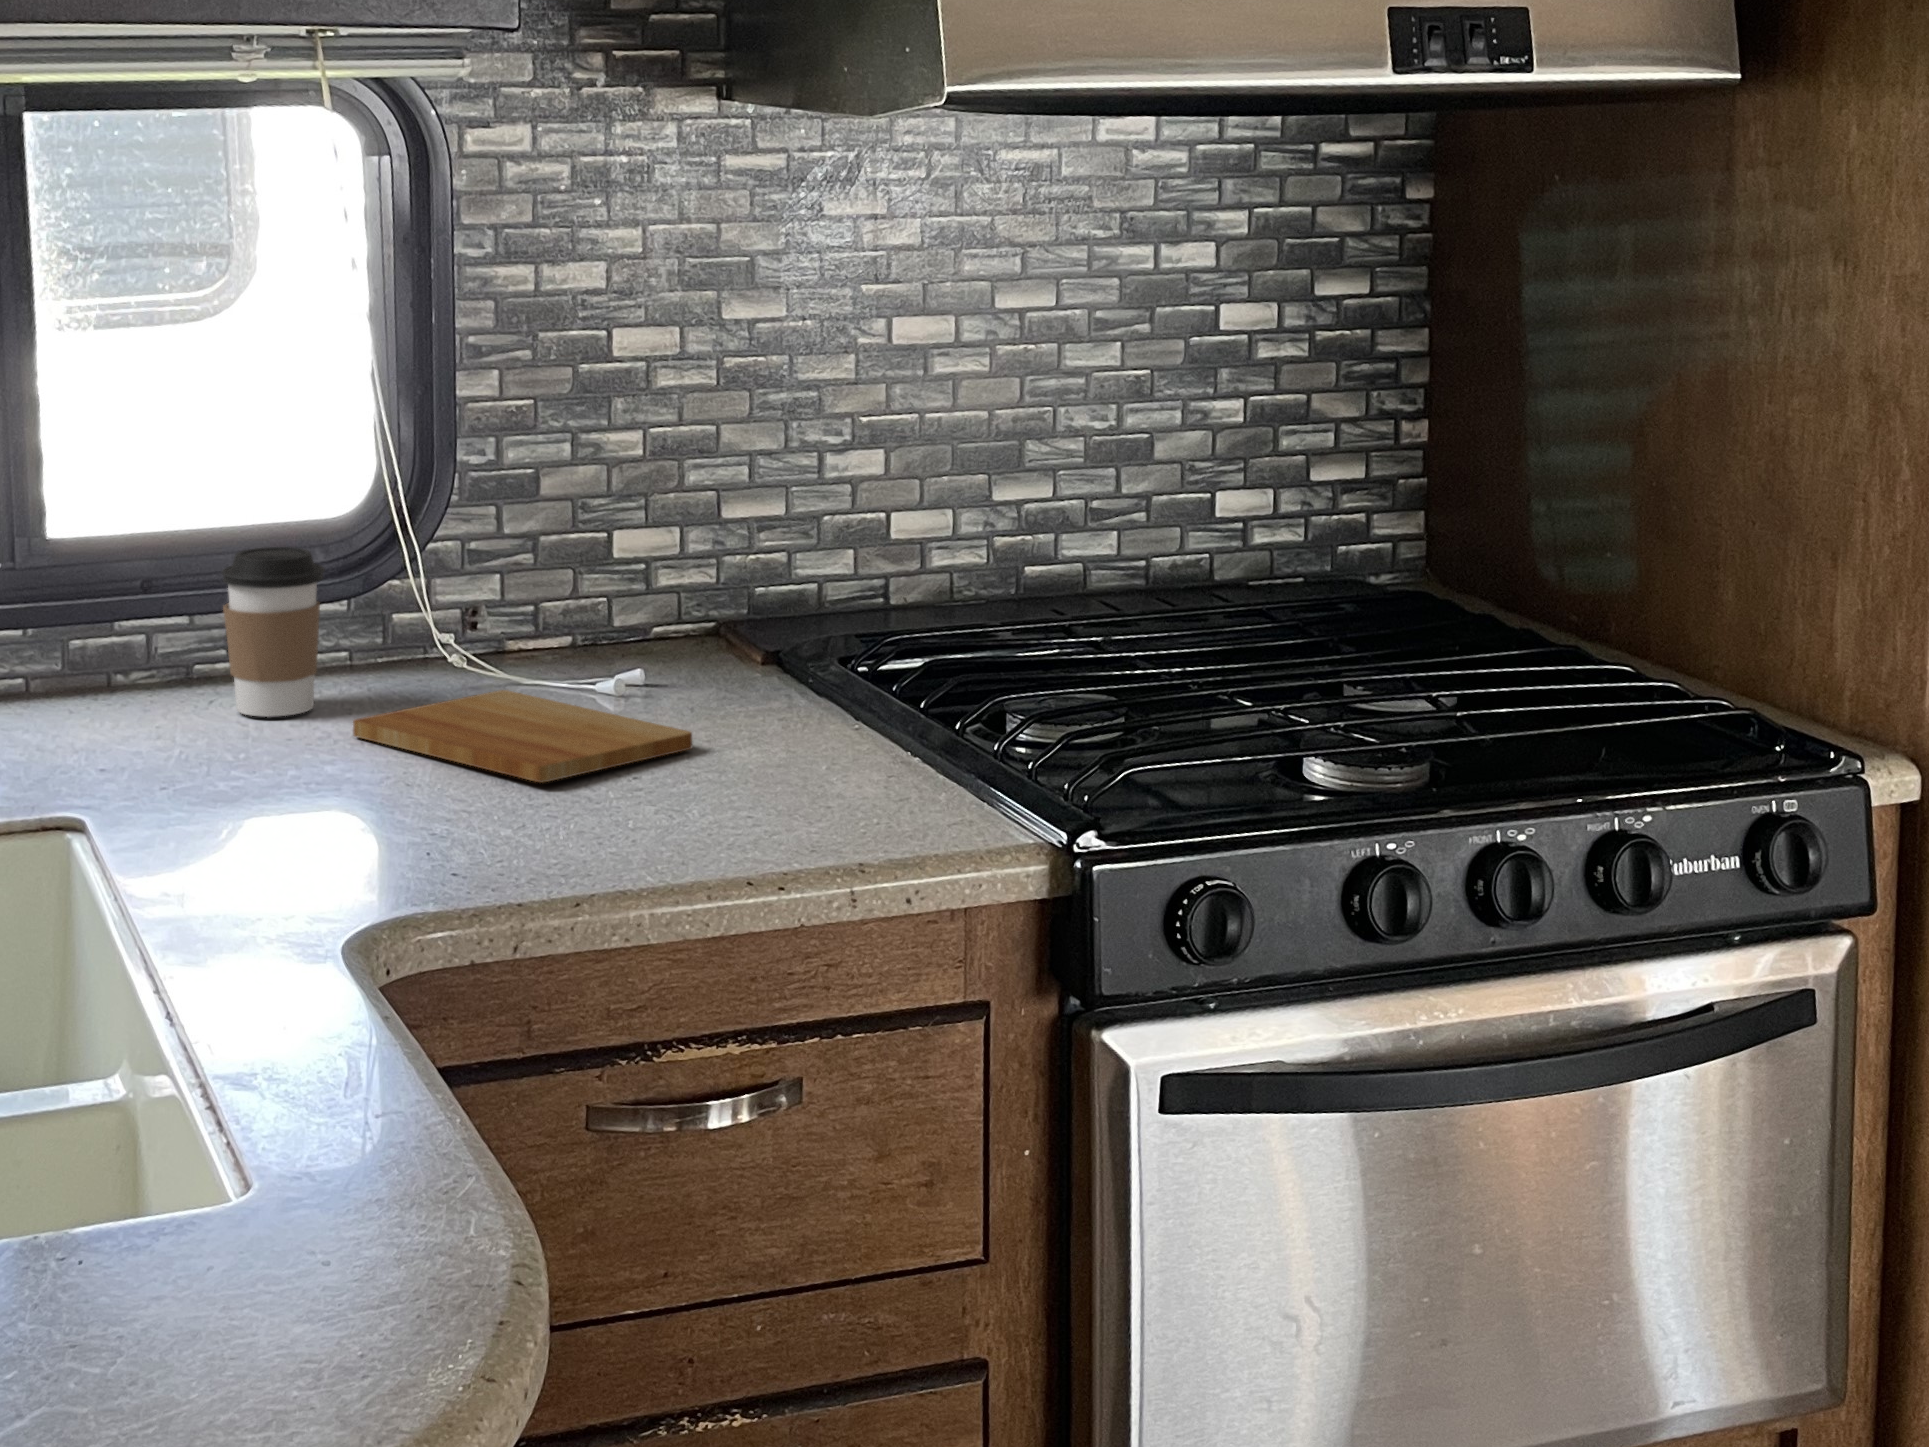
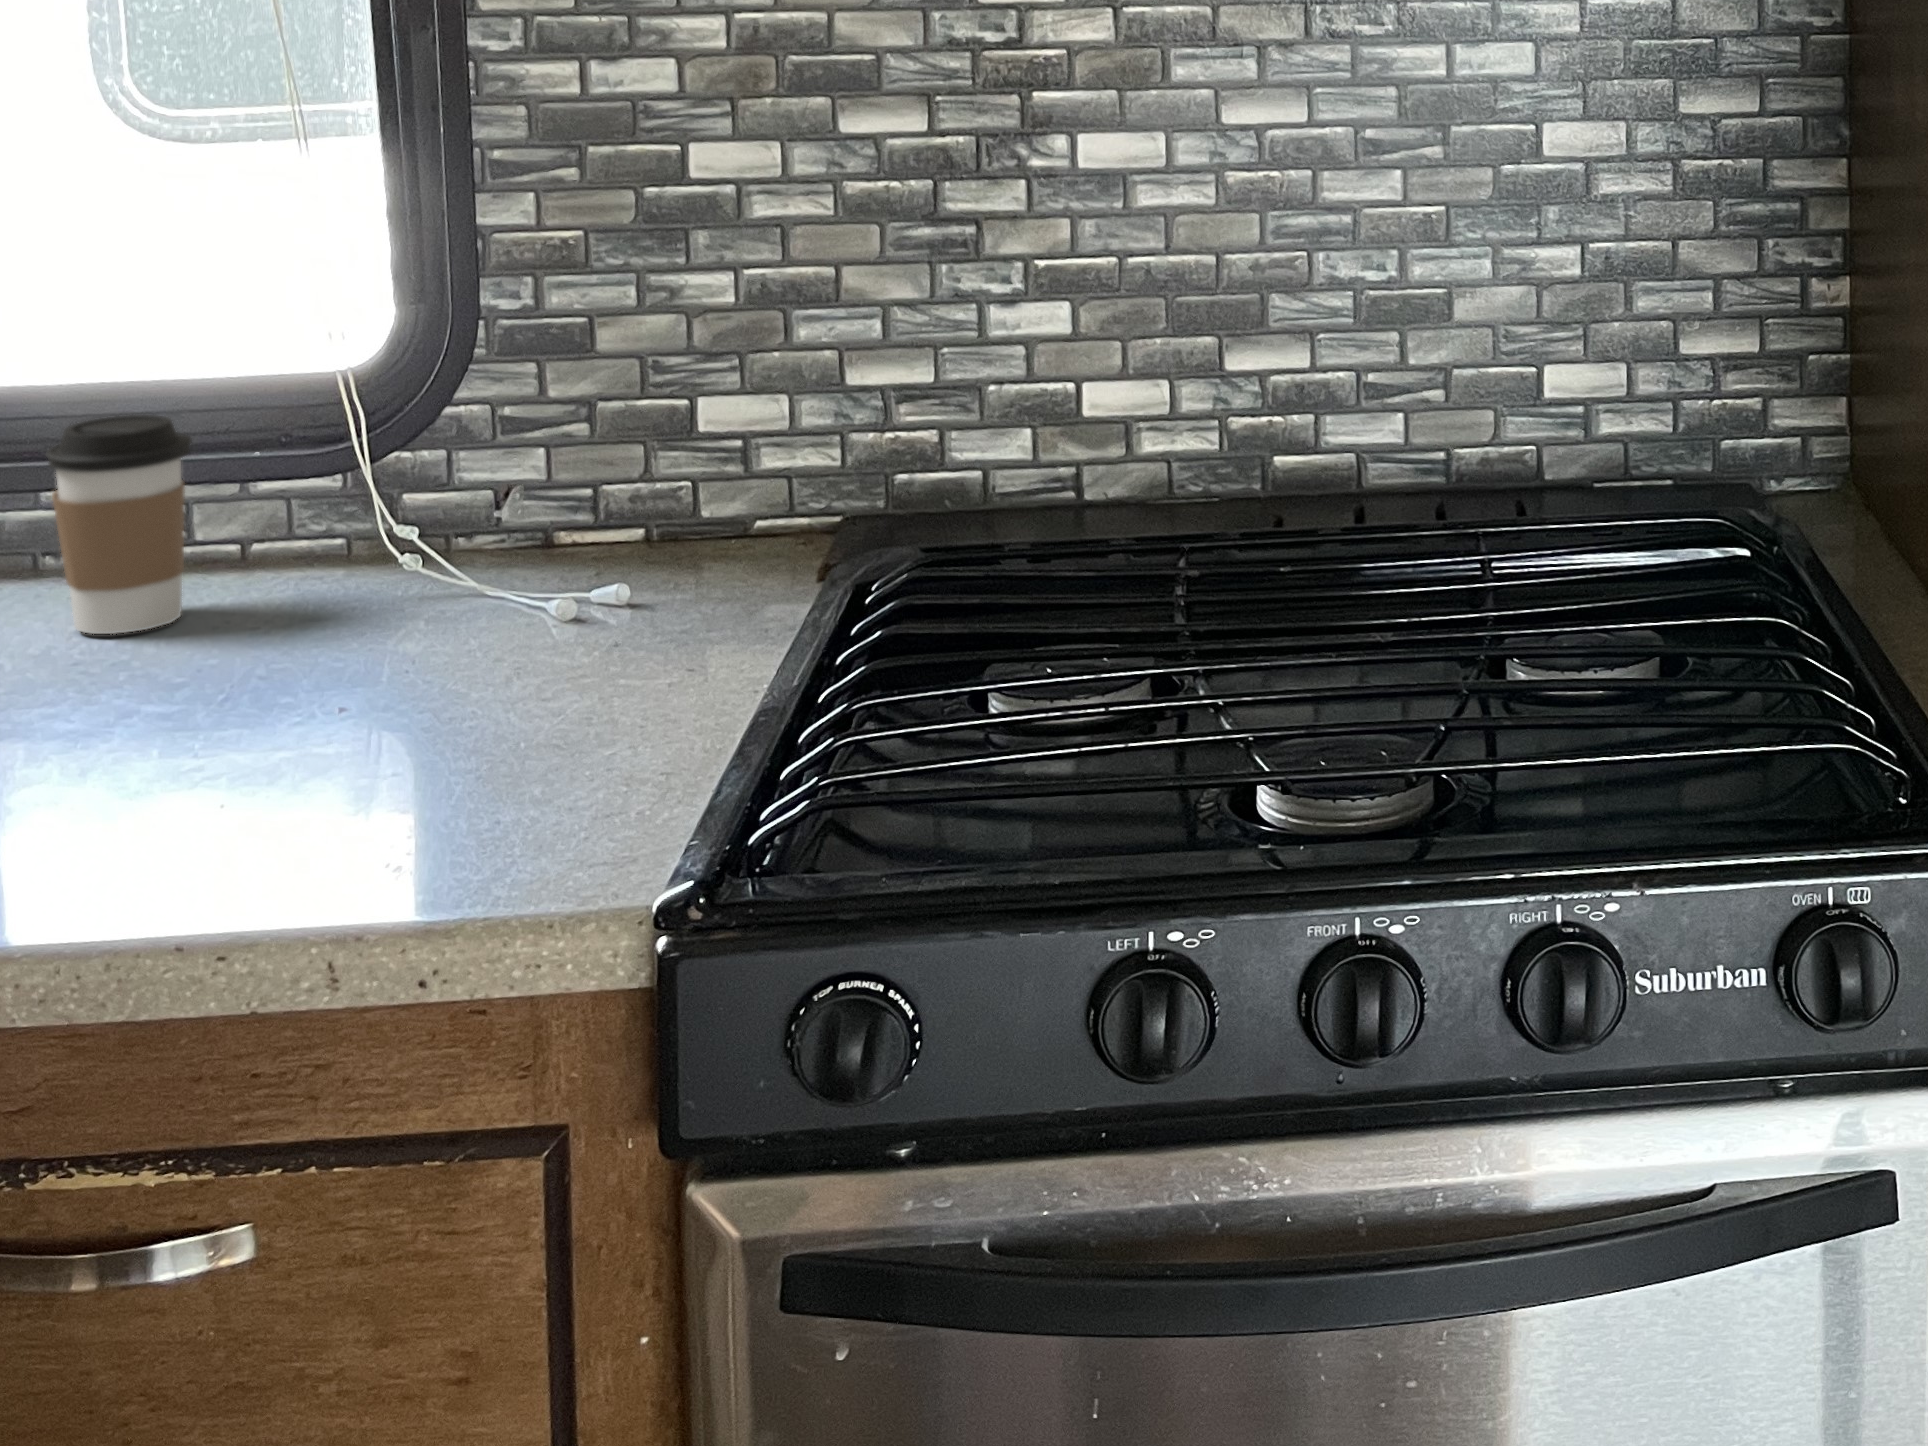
cutting board: present [353,690,692,782] -> none [130,610,483,771]

